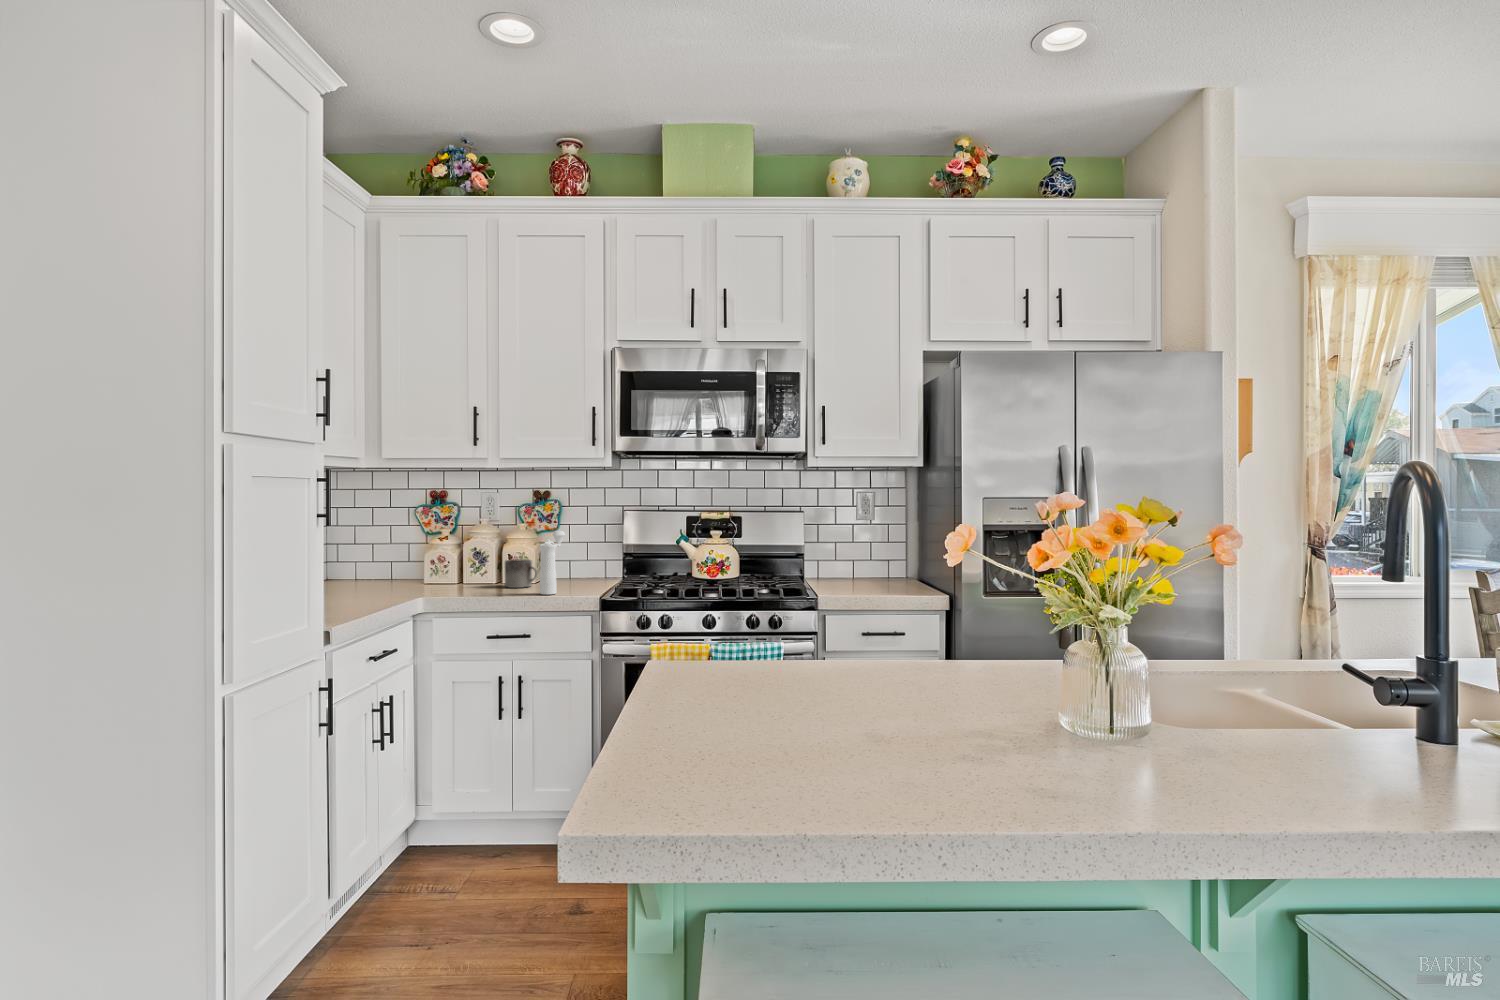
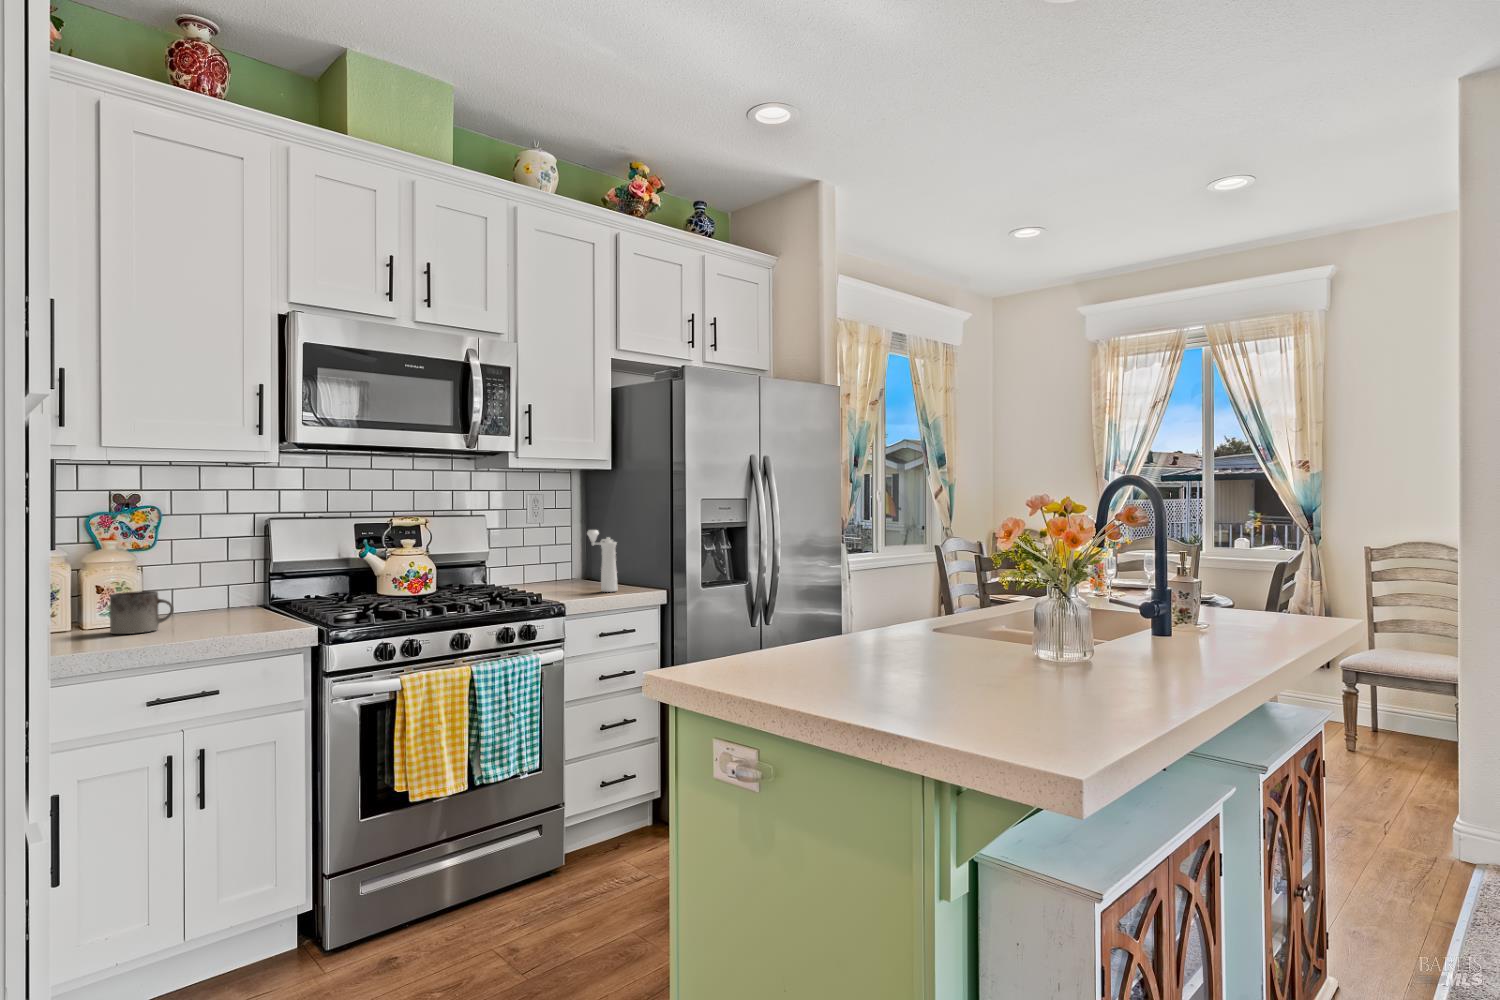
pepper mill: present [540,531,565,595] -> present [587,530,617,592]

